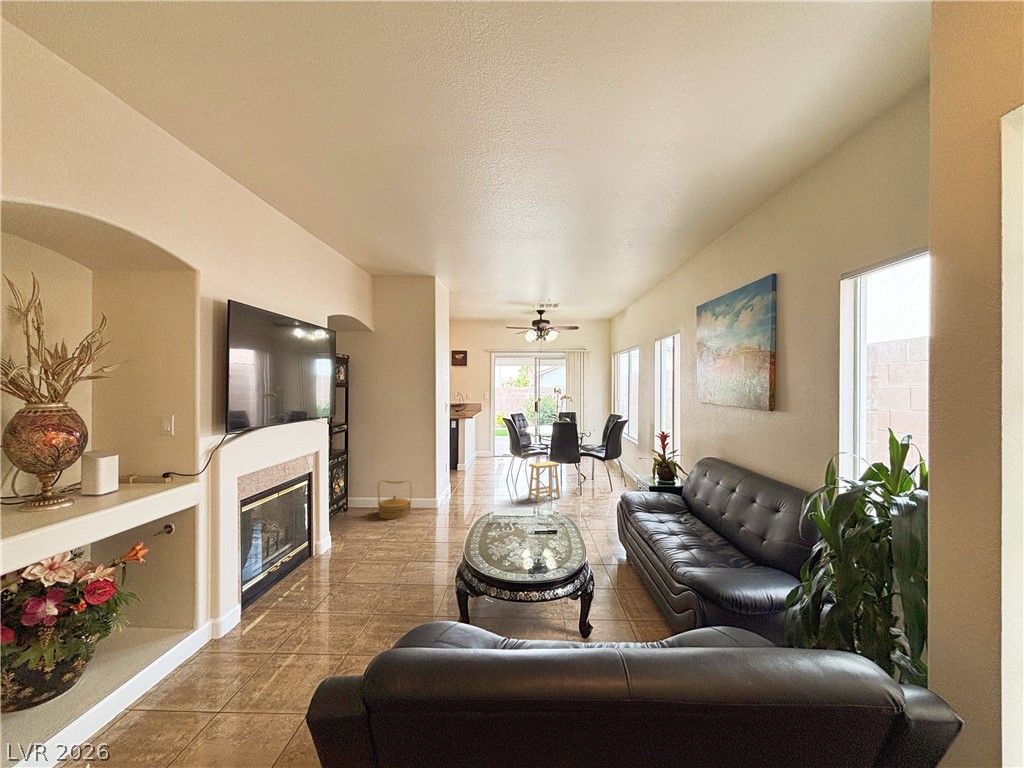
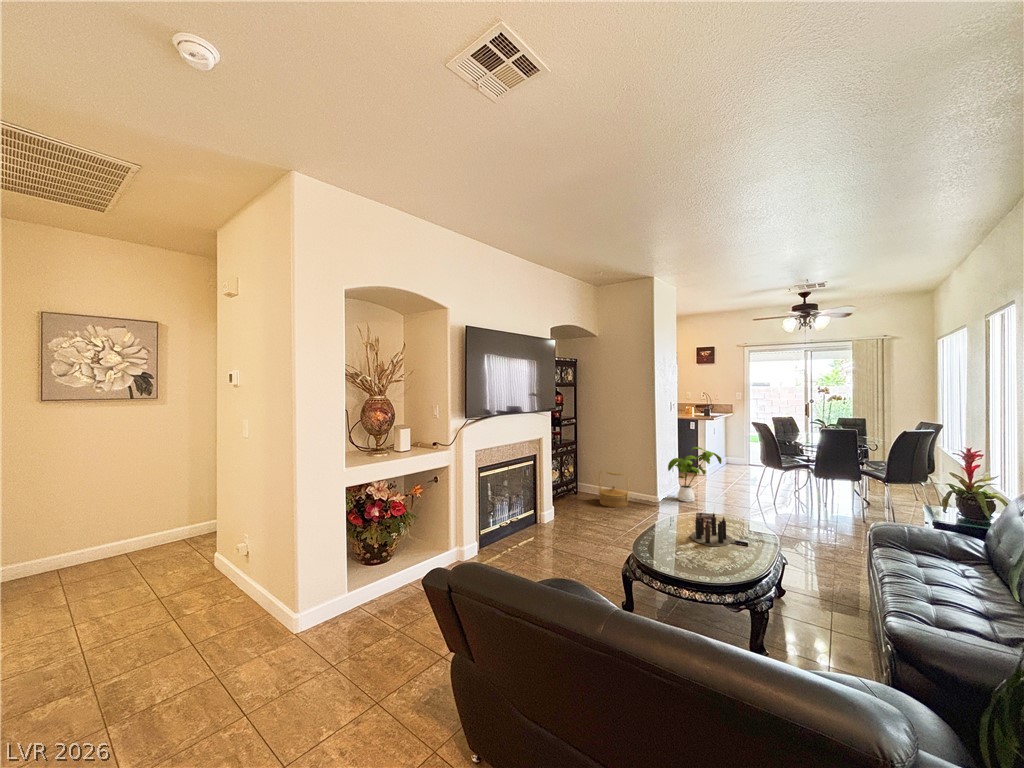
house plant: none [448,446,493,500] -> present [668,447,722,502]
footstool: present [528,461,560,502] -> none [765,473,810,519]
candle: none [504,509,551,543] -> present [690,513,736,546]

